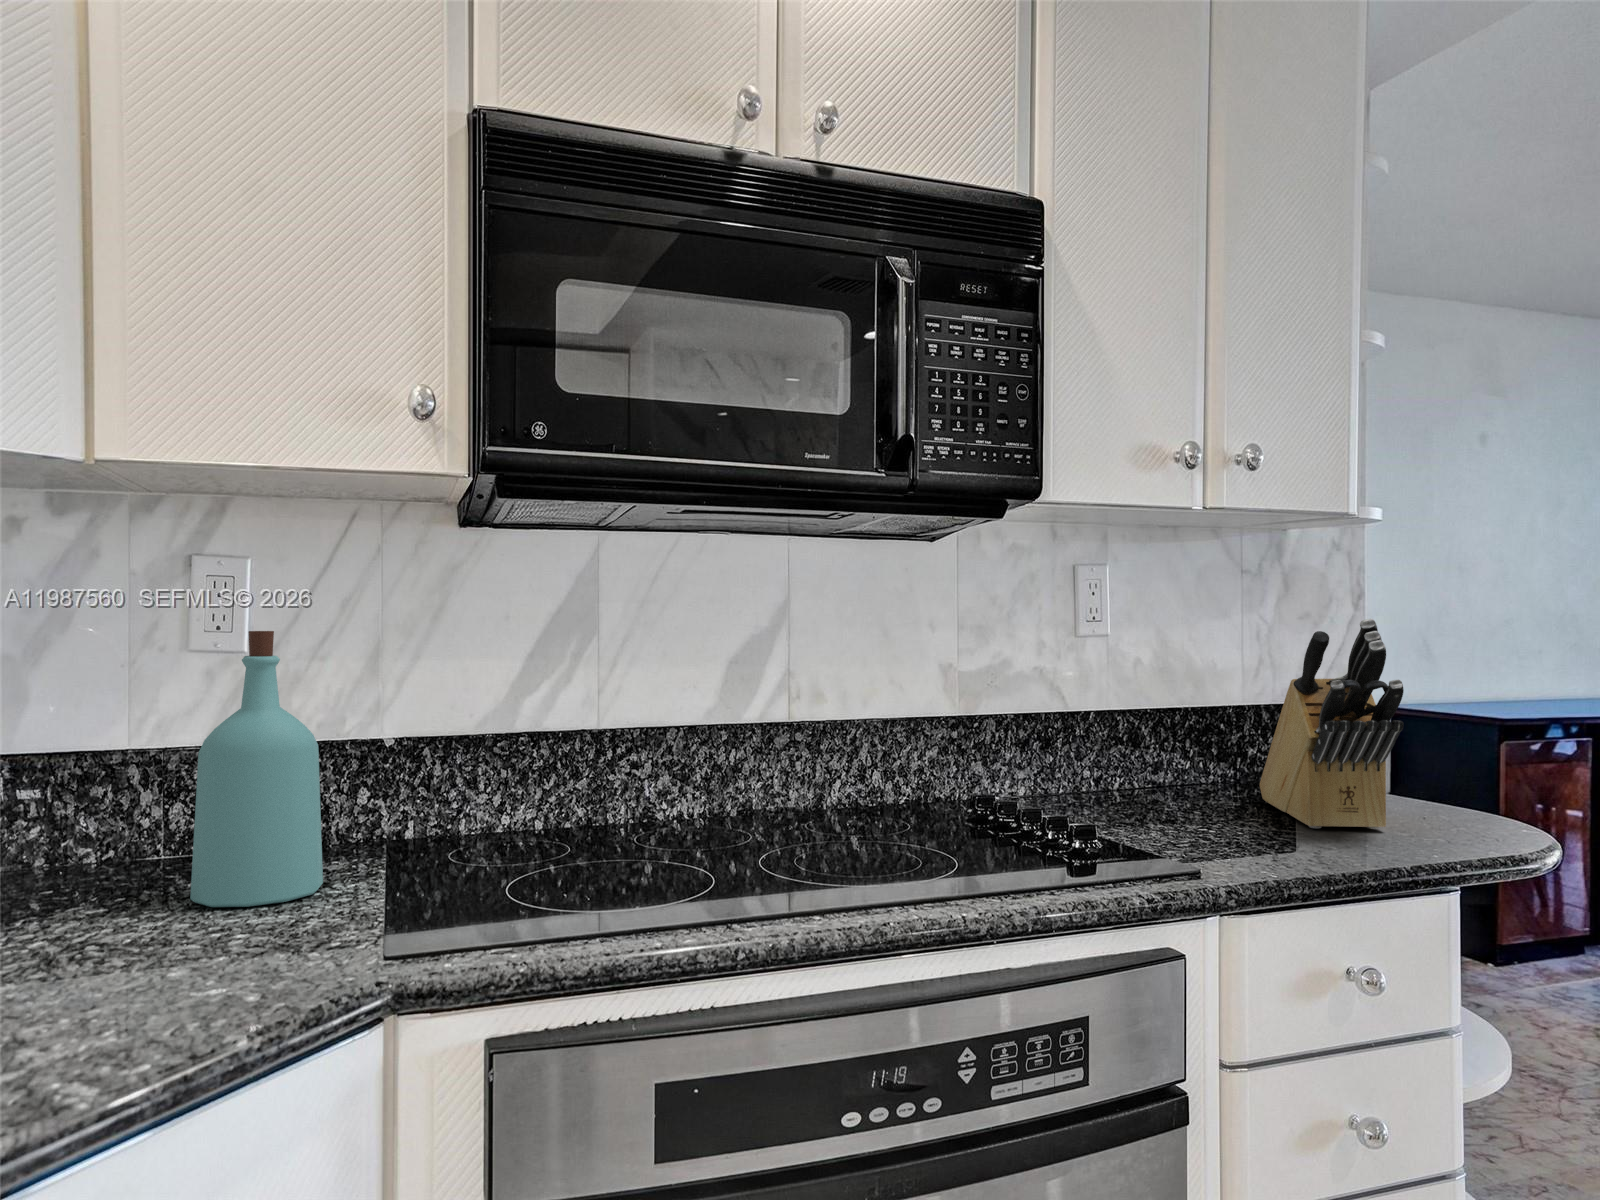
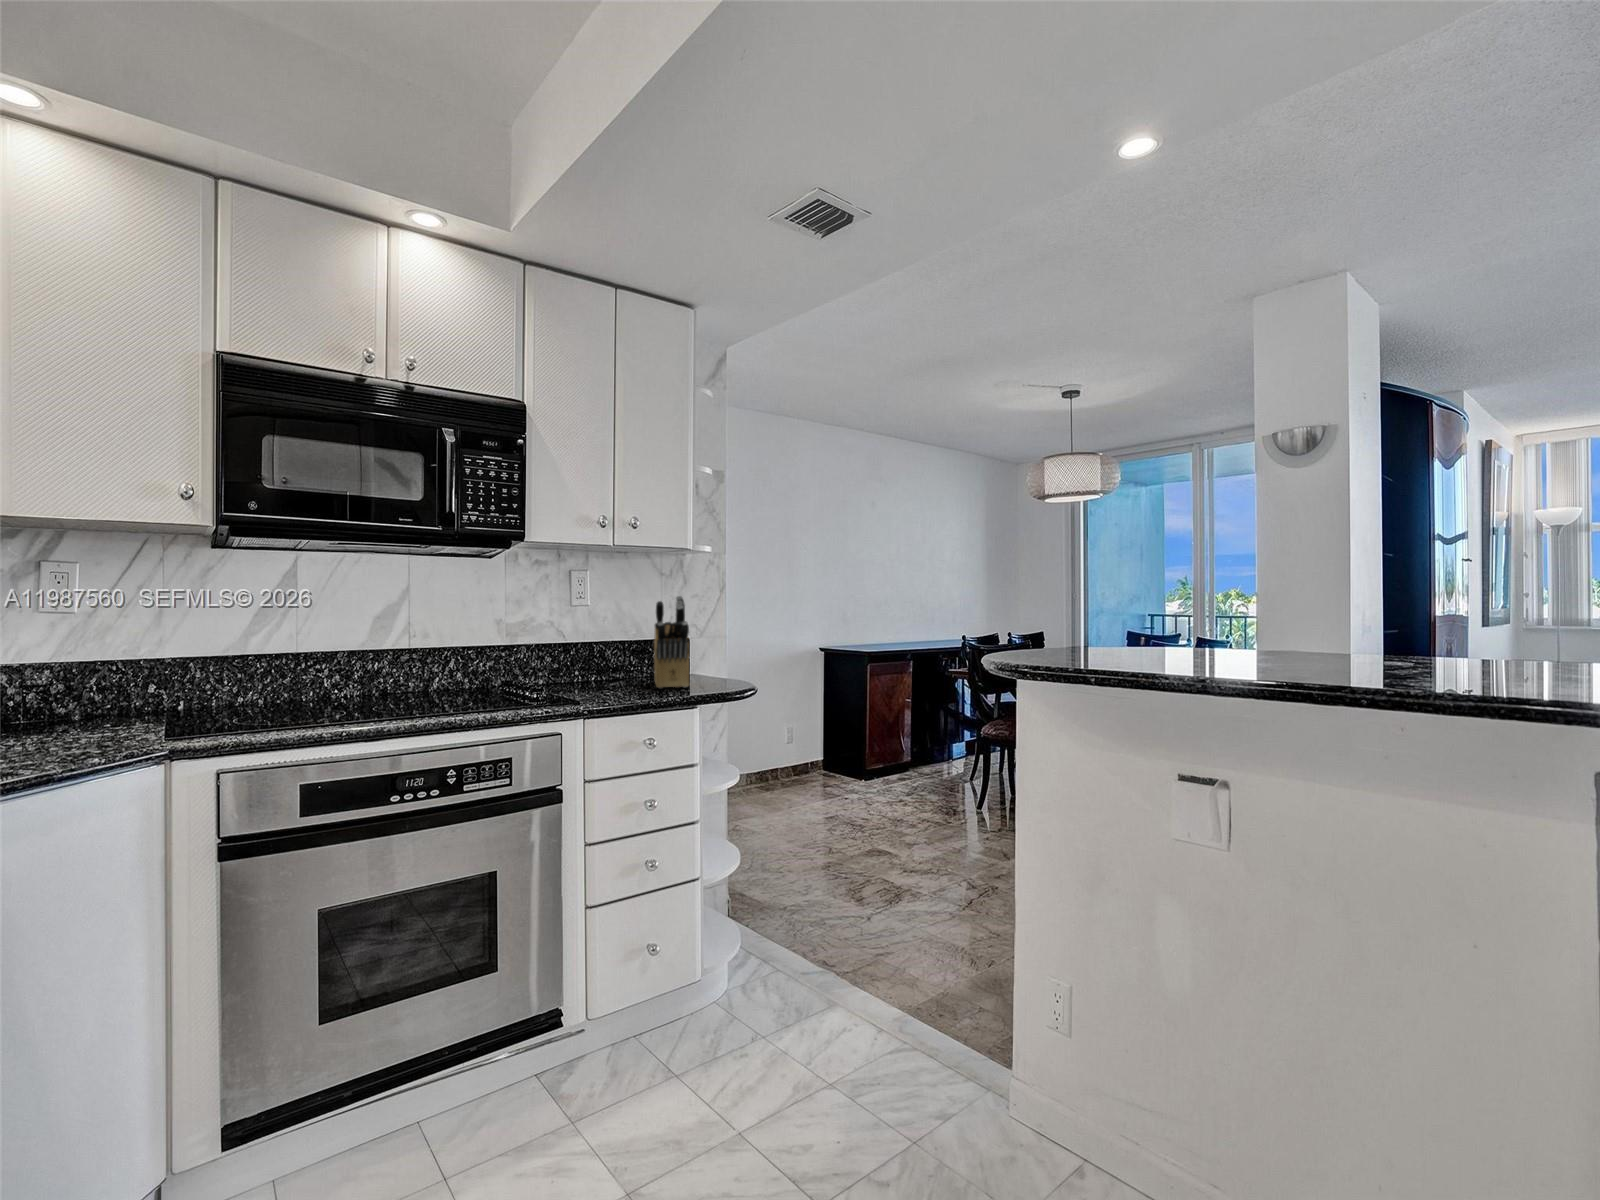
bottle: present [190,631,323,907] -> none [51,600,129,733]

